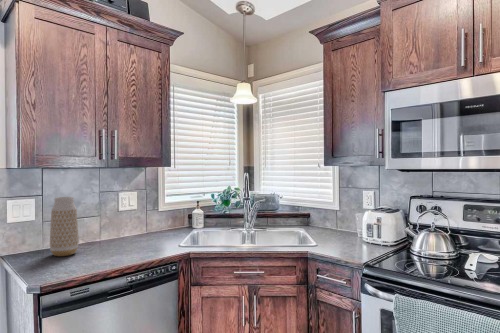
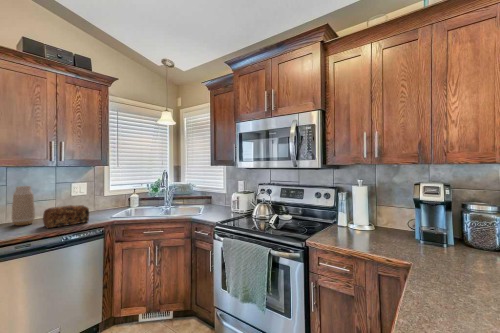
bread loaf: none [94,227,156,263] -> present [43,205,89,228]

